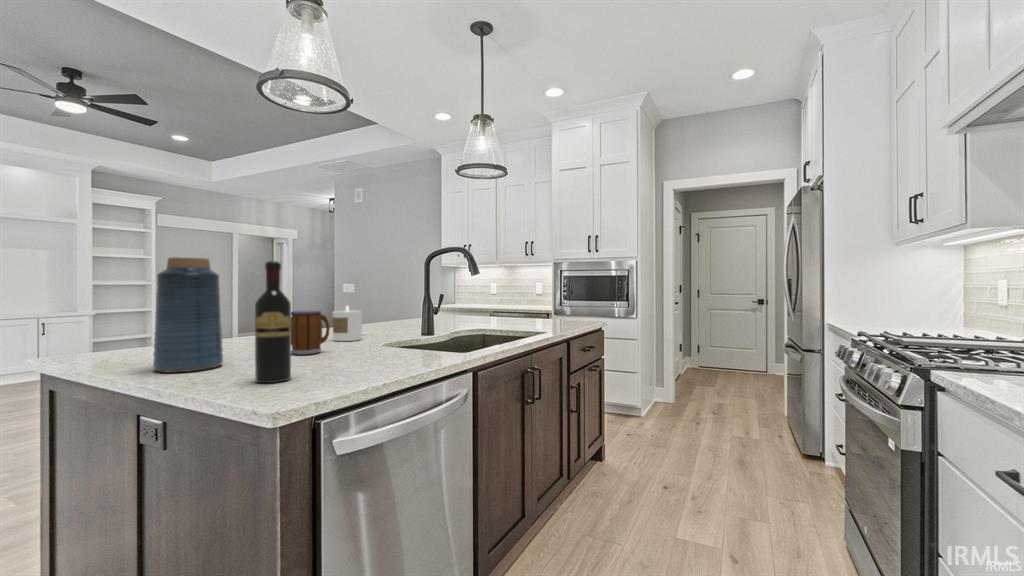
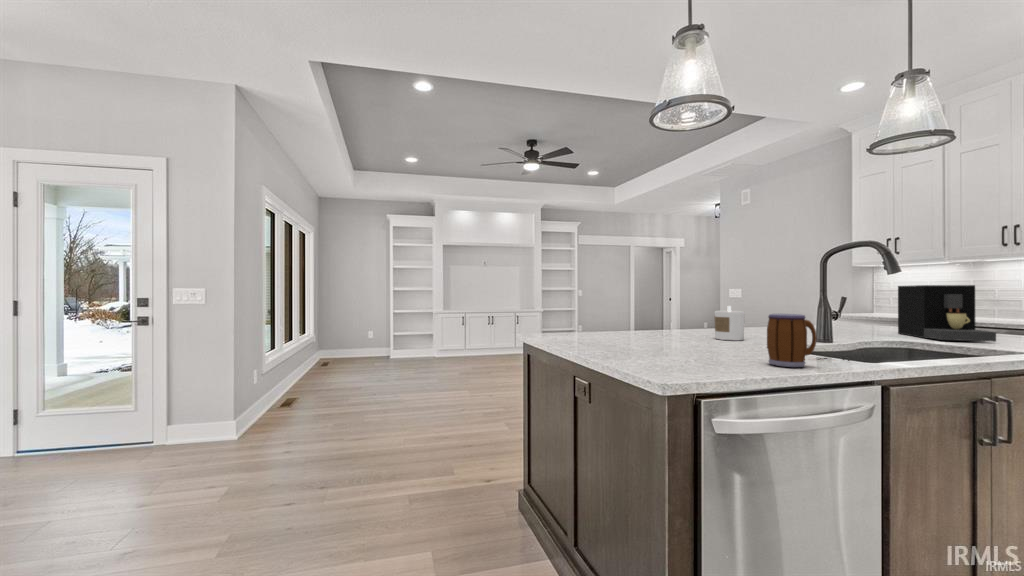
vase: present [153,257,223,372] -> none [583,264,626,349]
wine bottle: present [255,261,291,383] -> none [649,264,677,364]
coffee maker: none [474,284,527,326] -> present [898,285,996,342]
mug: present [291,310,330,355] -> present [767,314,817,367]

